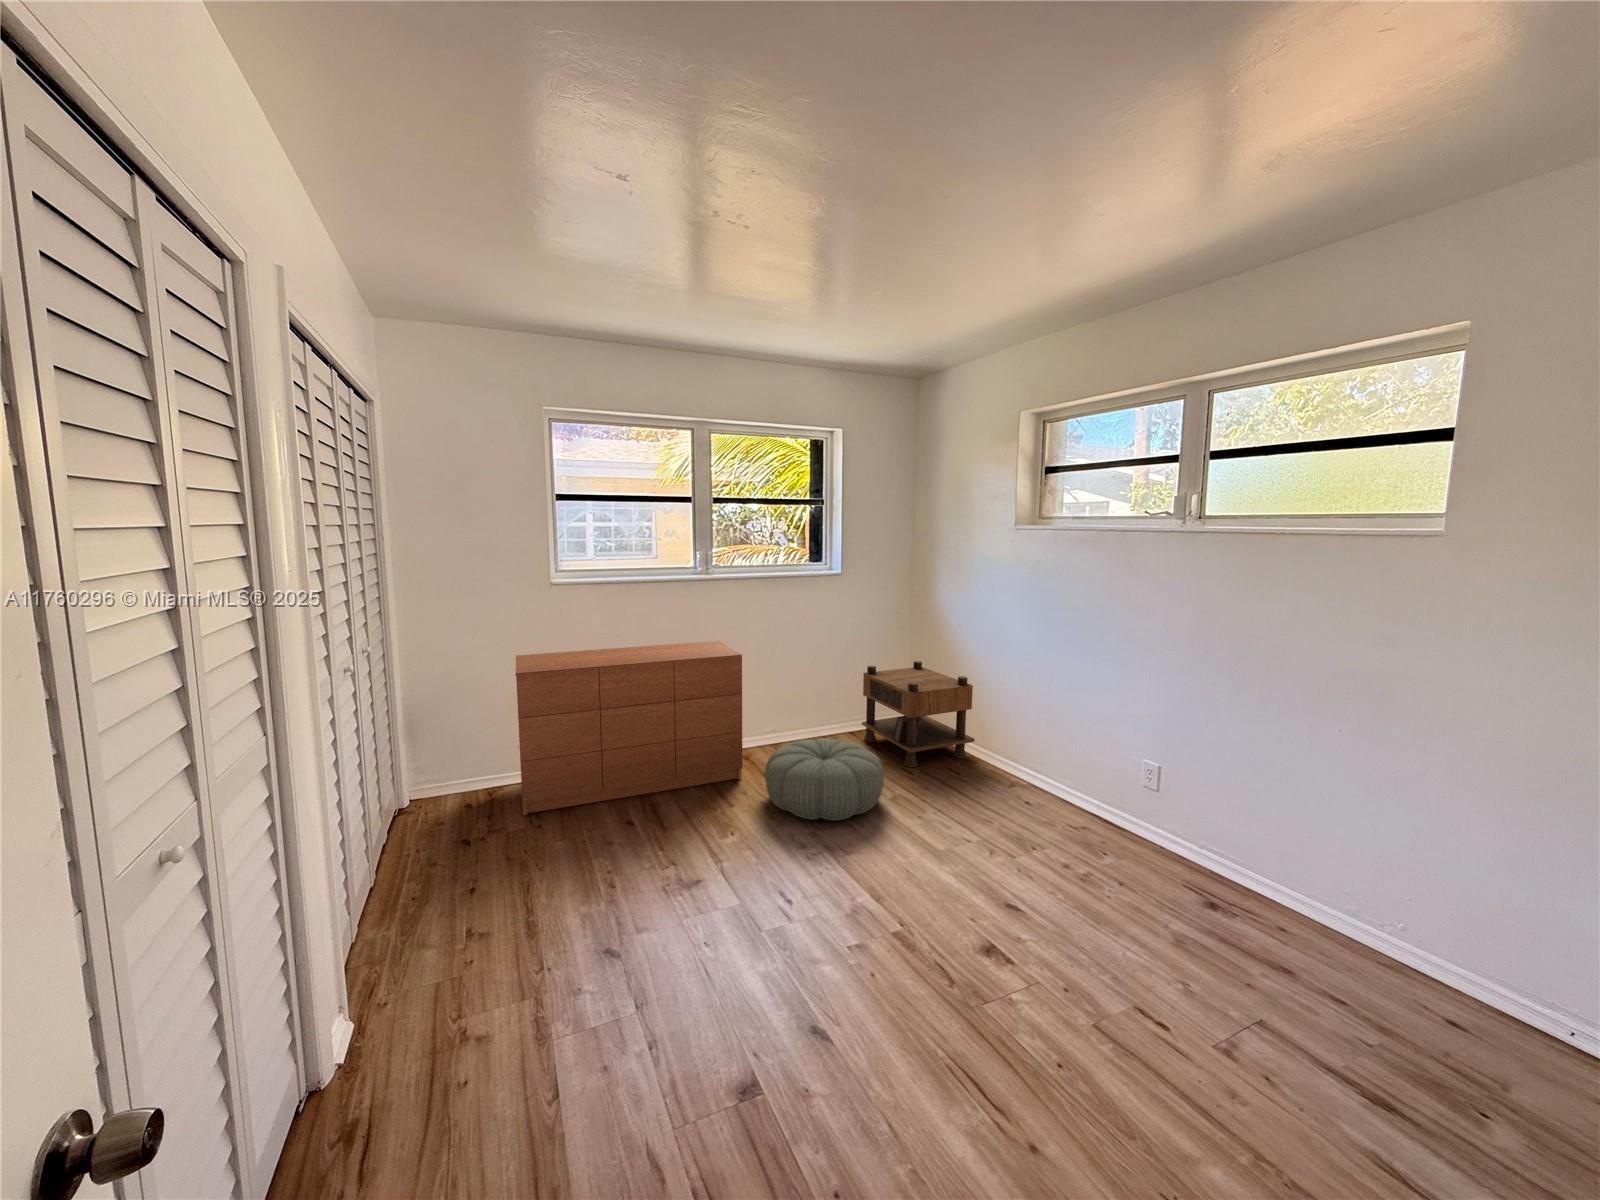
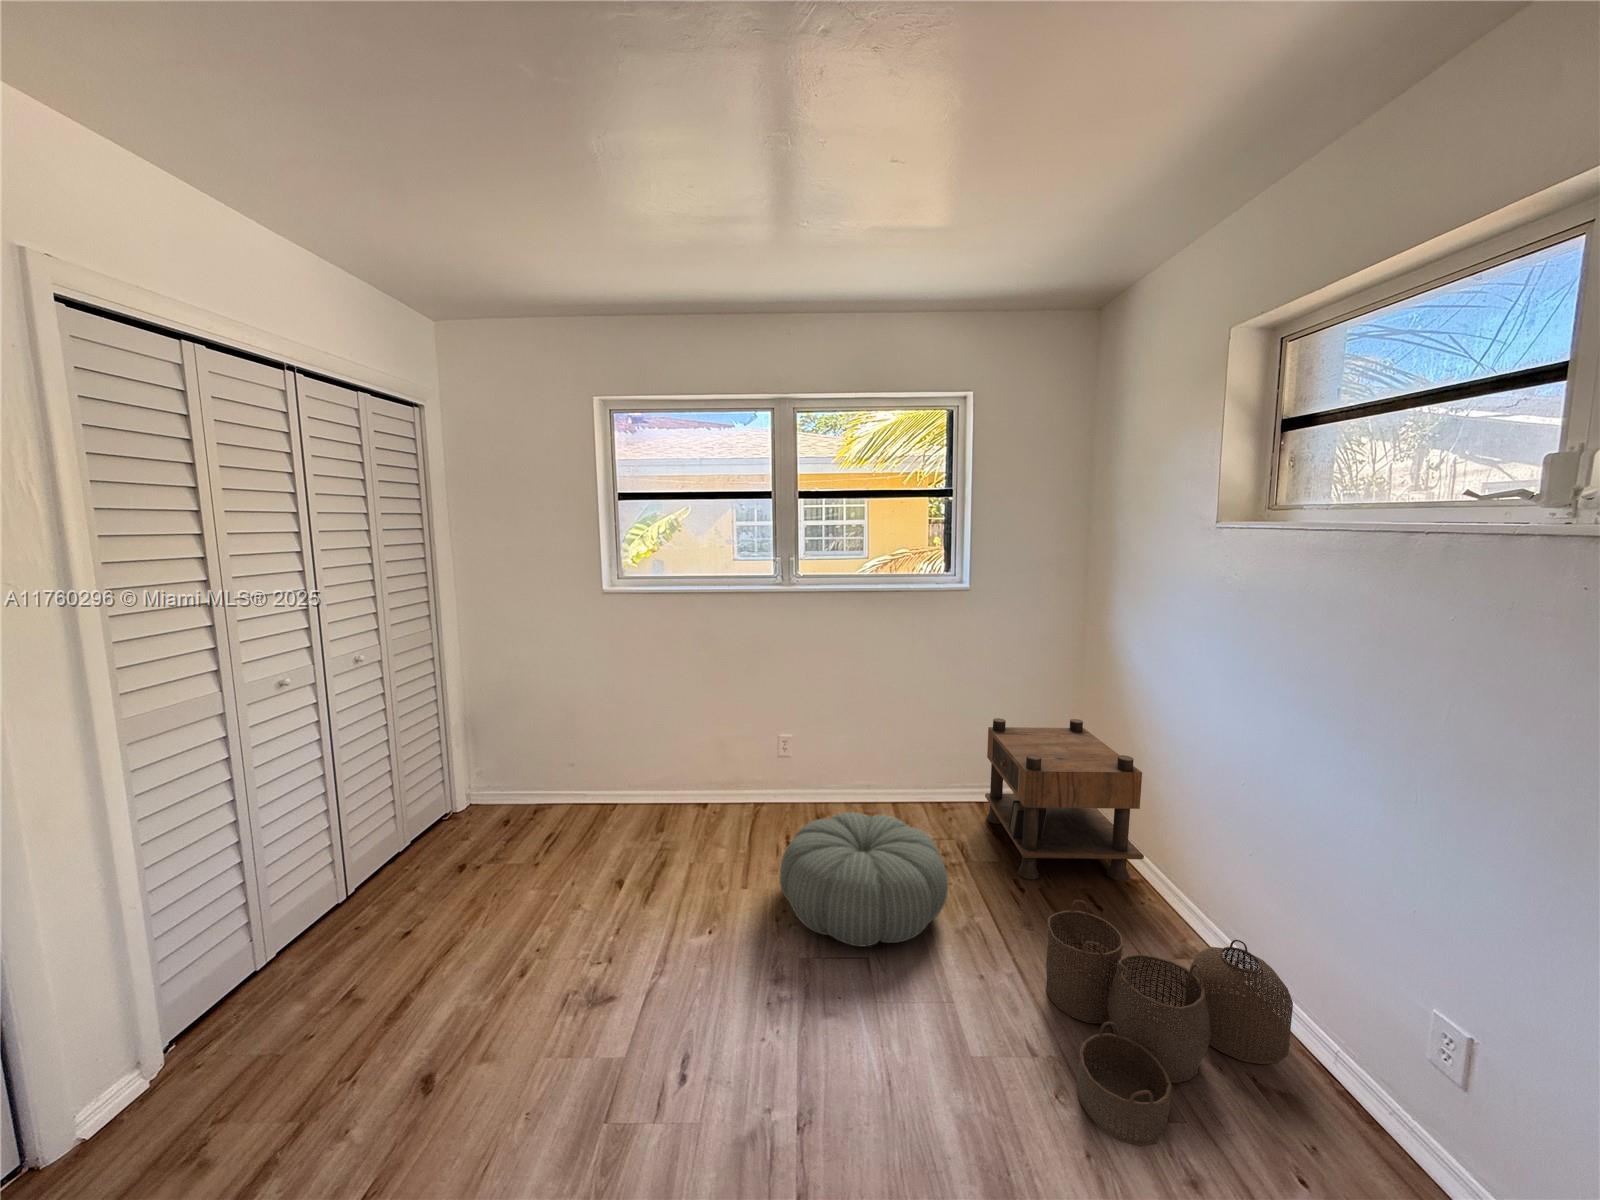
dresser: present [516,641,742,815] -> none [531,665,793,845]
woven basket: none [956,758,1079,863] -> present [1046,900,1293,1146]

